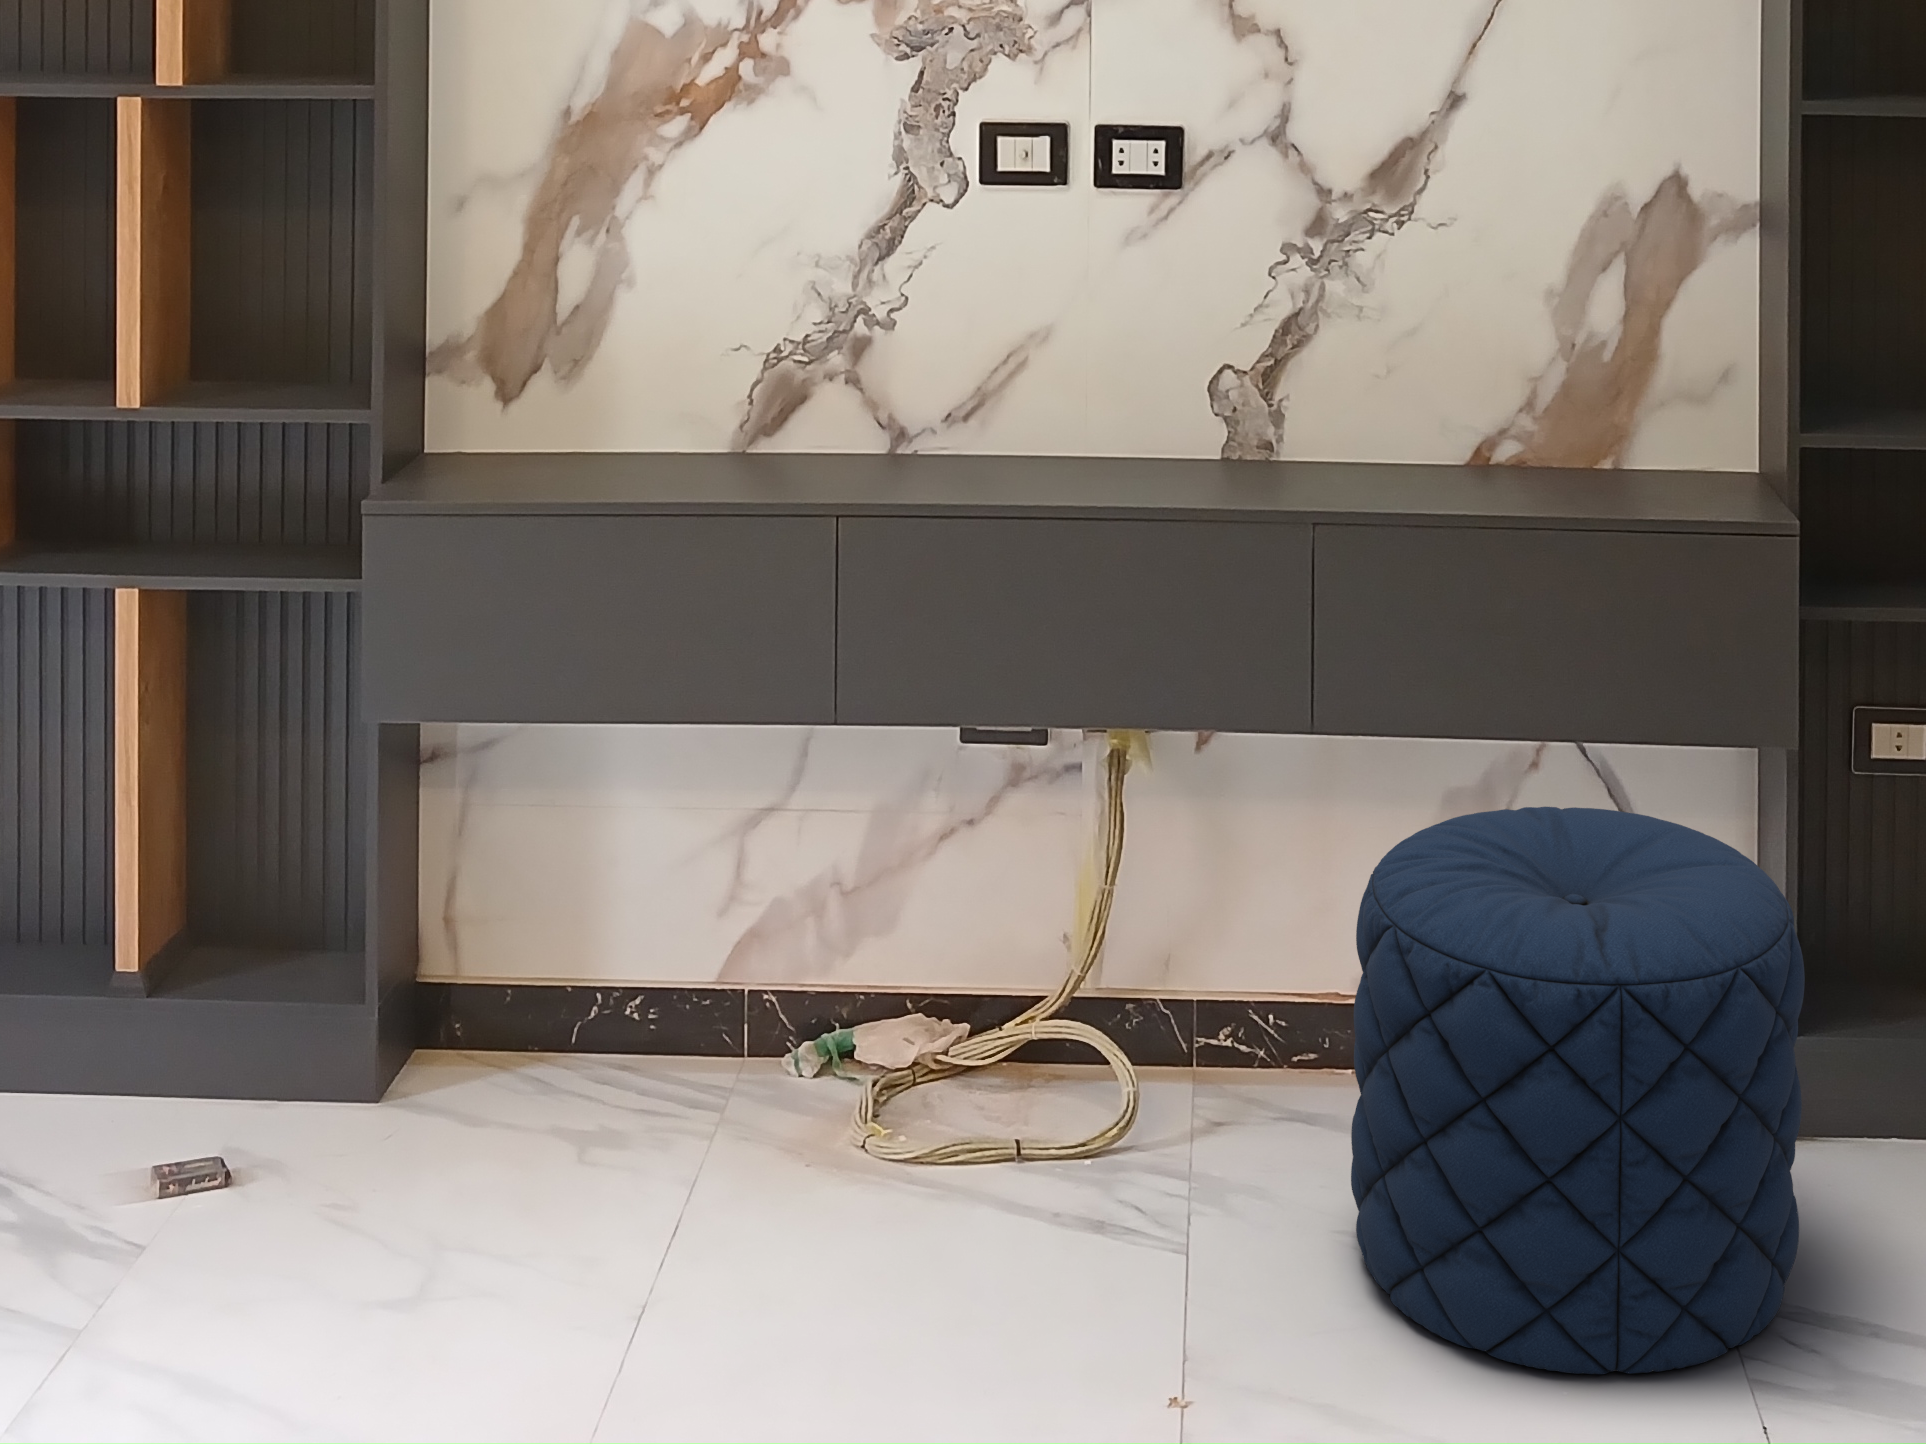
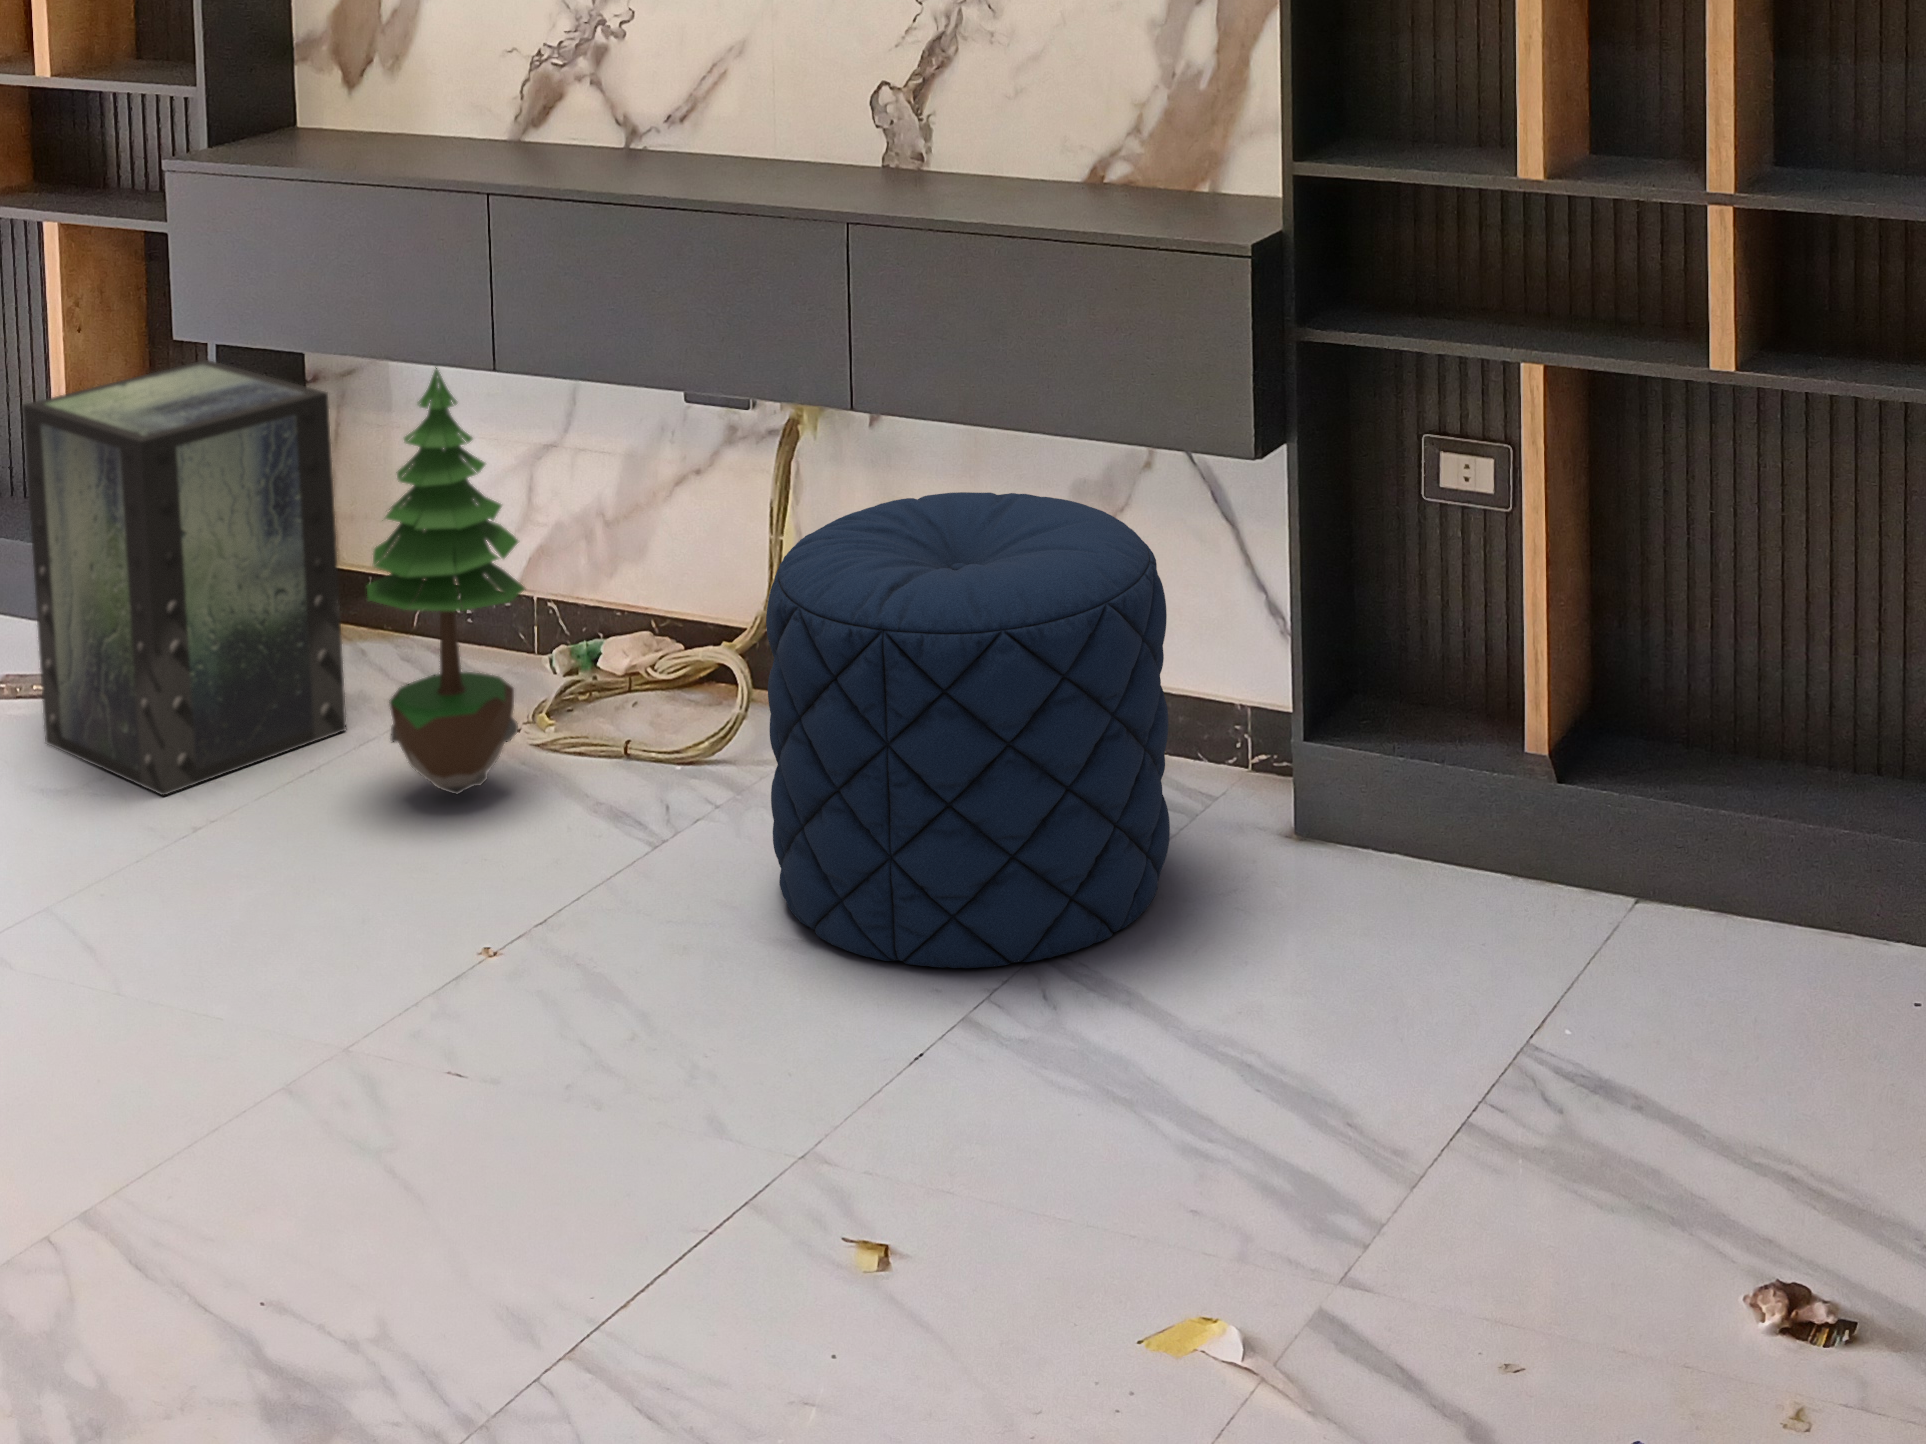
potted tree: none [782,727,973,1255] -> present [367,367,525,794]
storage box: none [271,746,646,1324] -> present [23,360,346,795]

